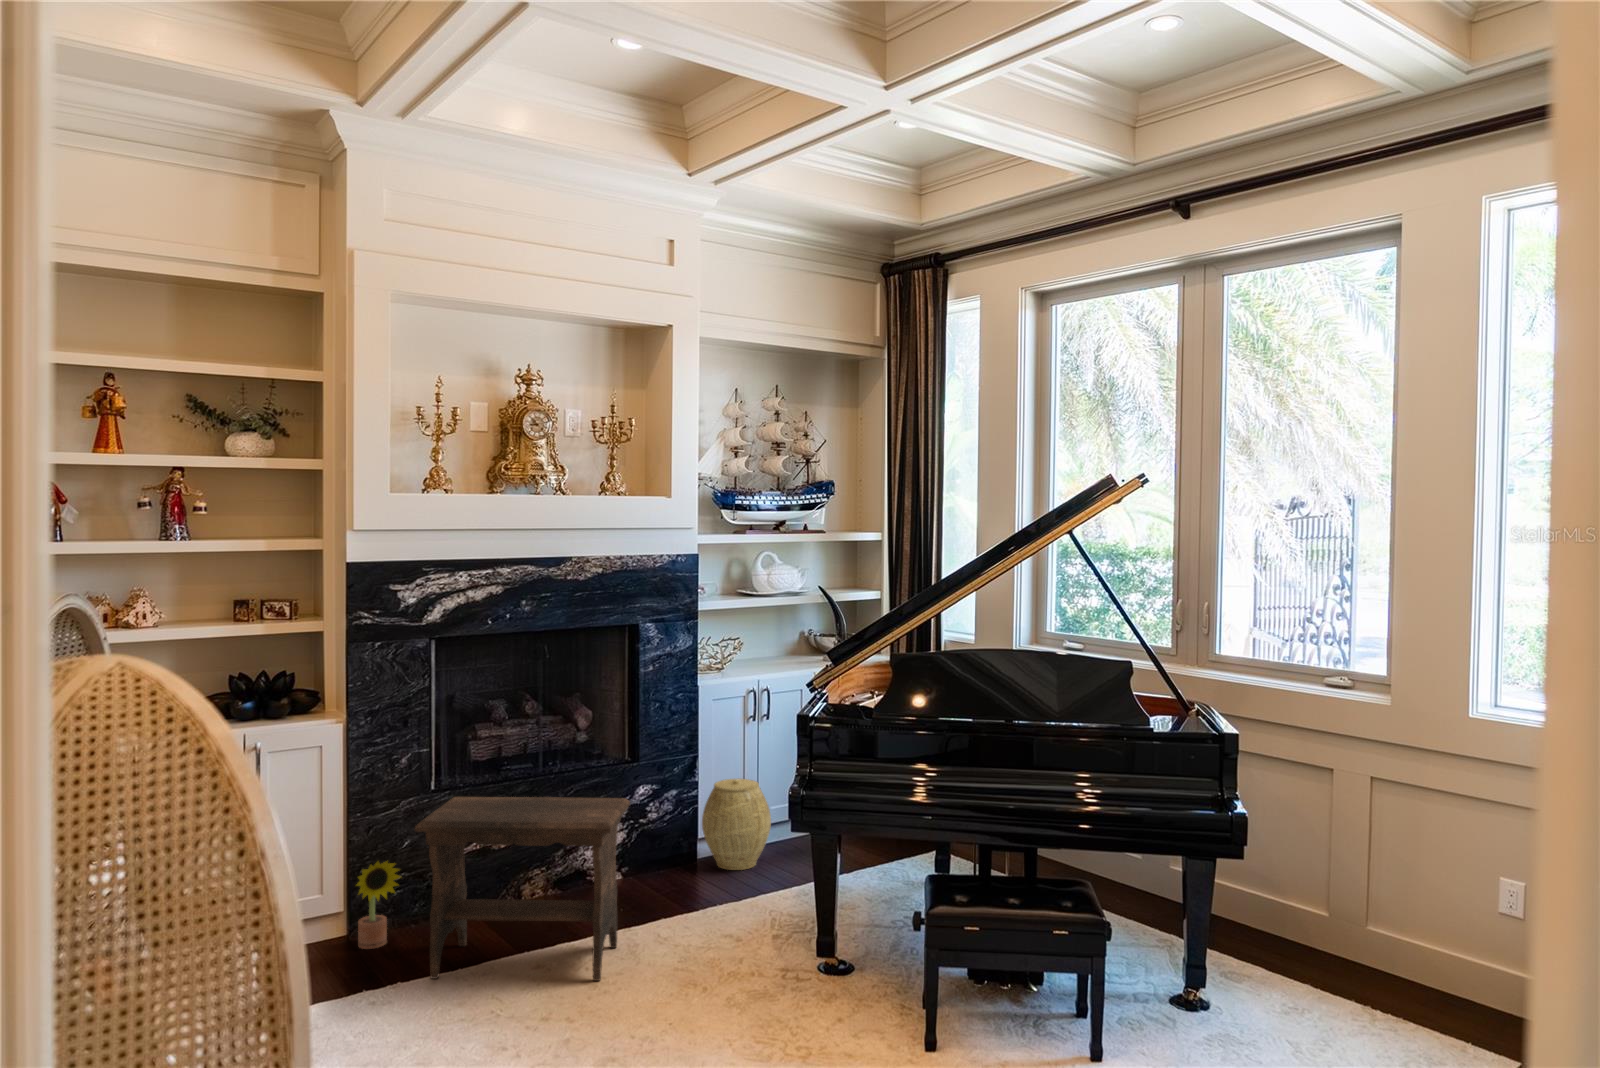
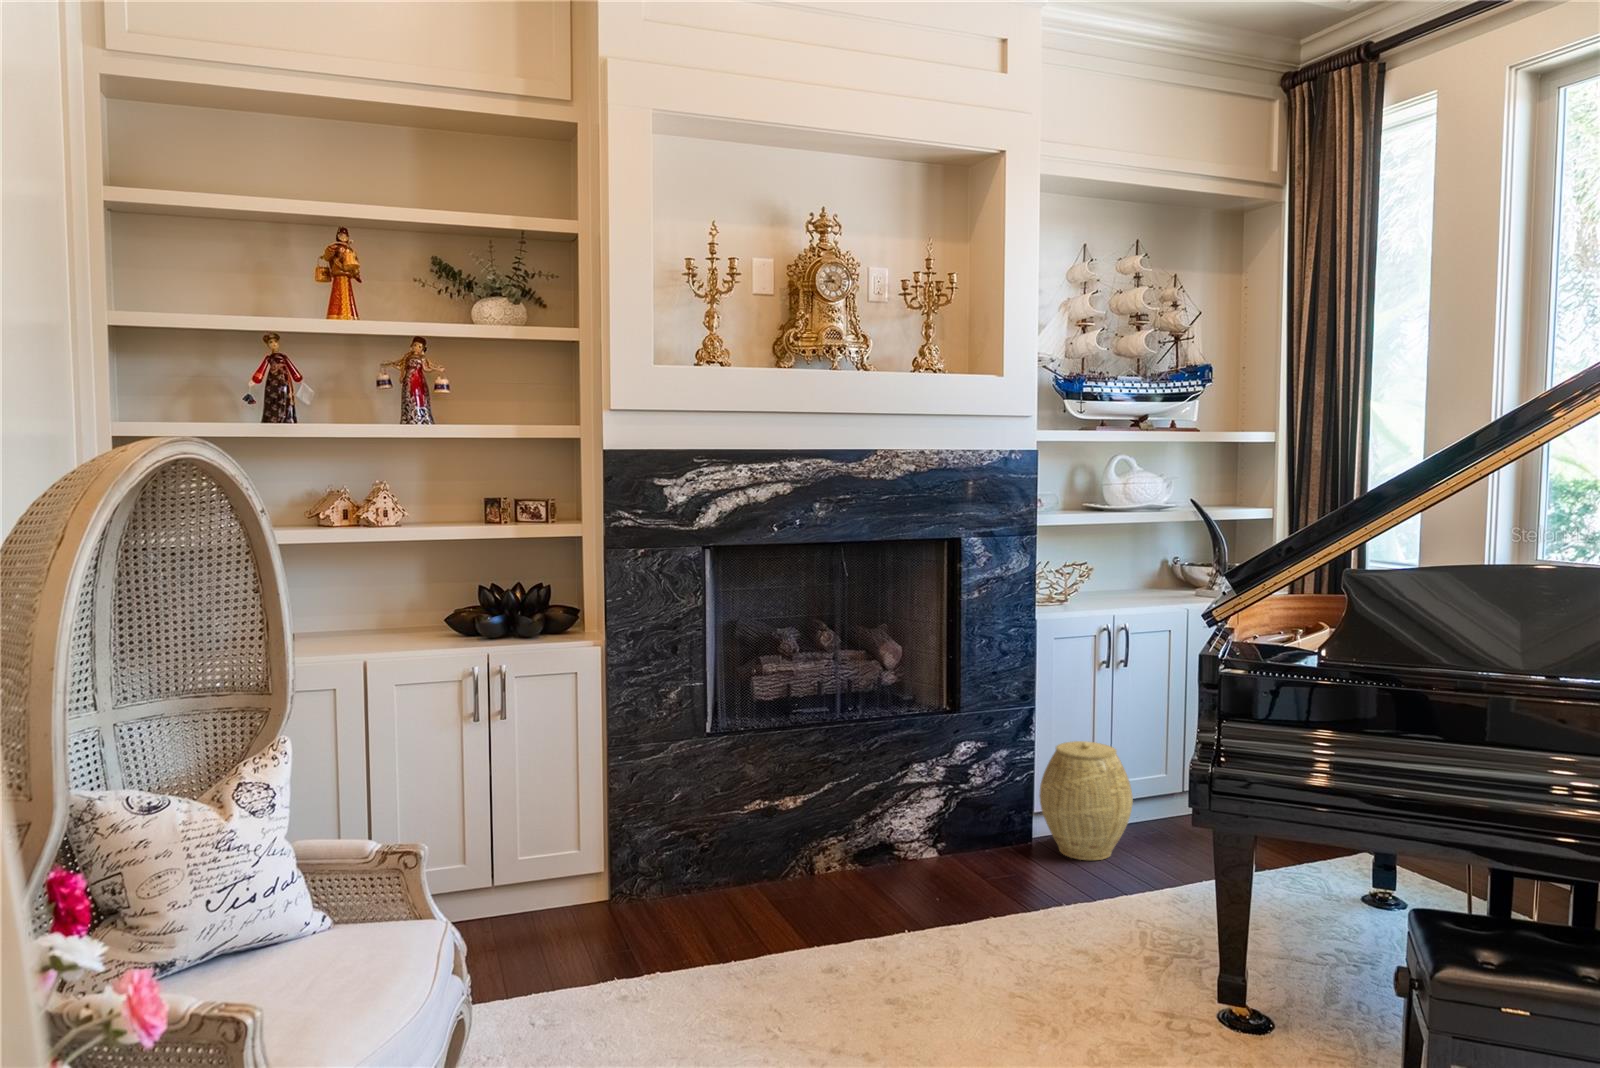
footstool: present [415,797,630,981] -> none [677,745,954,1010]
decorative plant: present [356,861,401,949] -> none [613,818,669,924]

